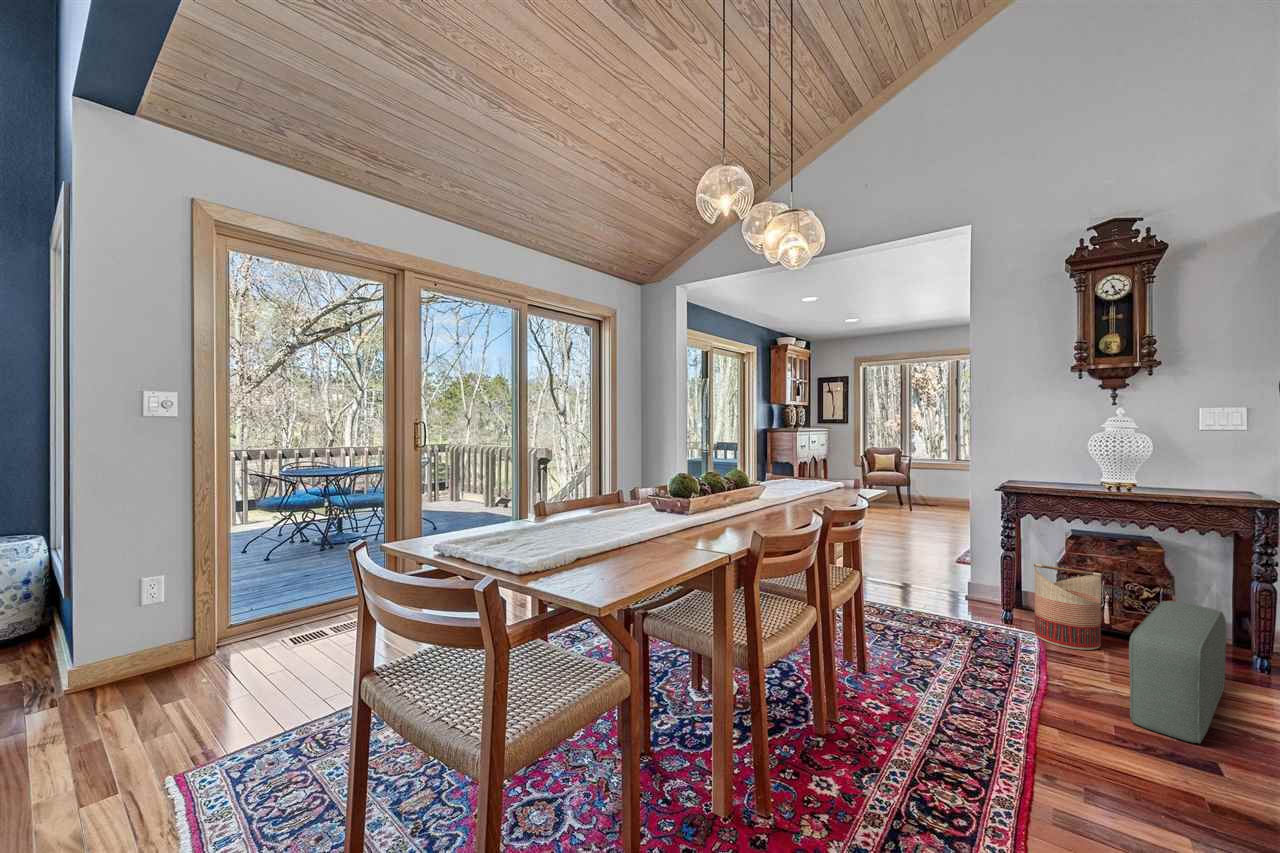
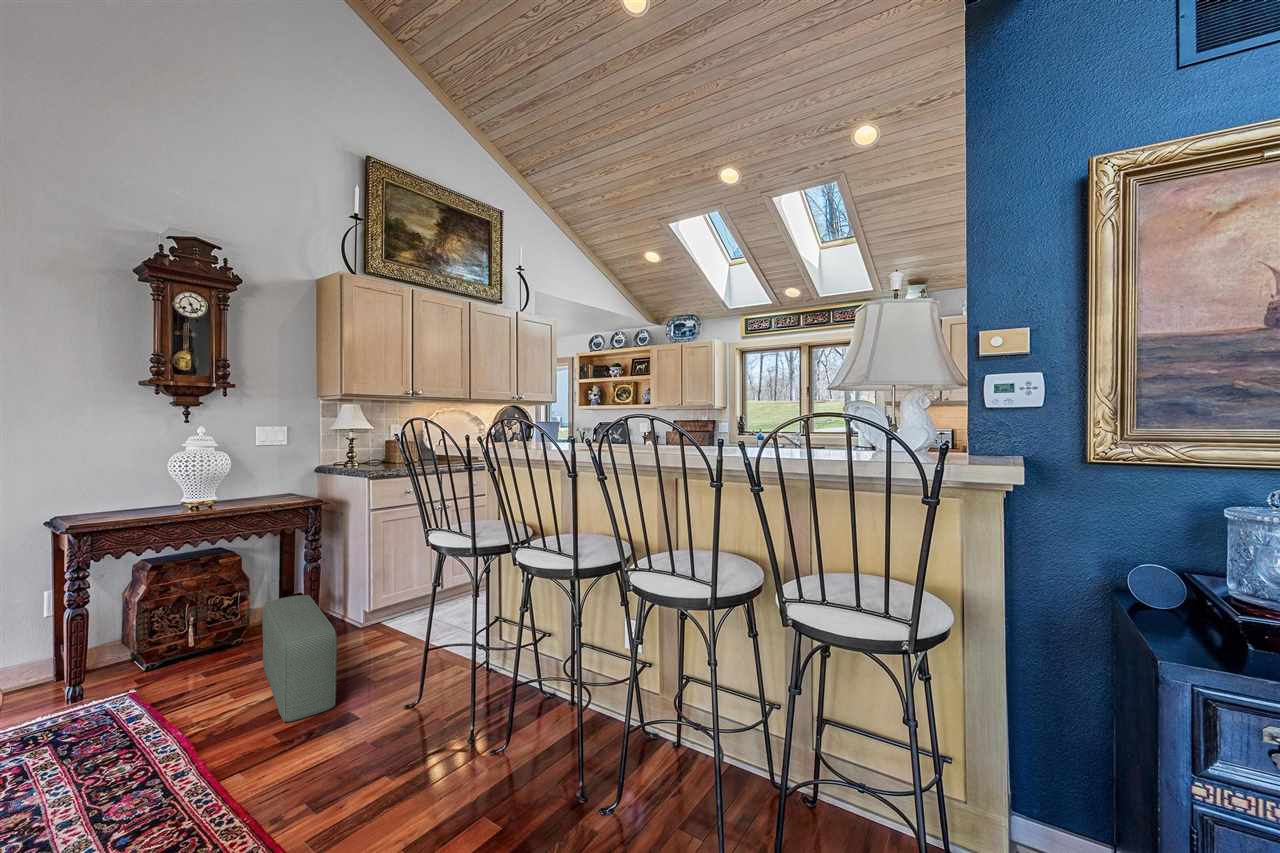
basket: present [1034,564,1103,650] -> none [118,597,199,696]

